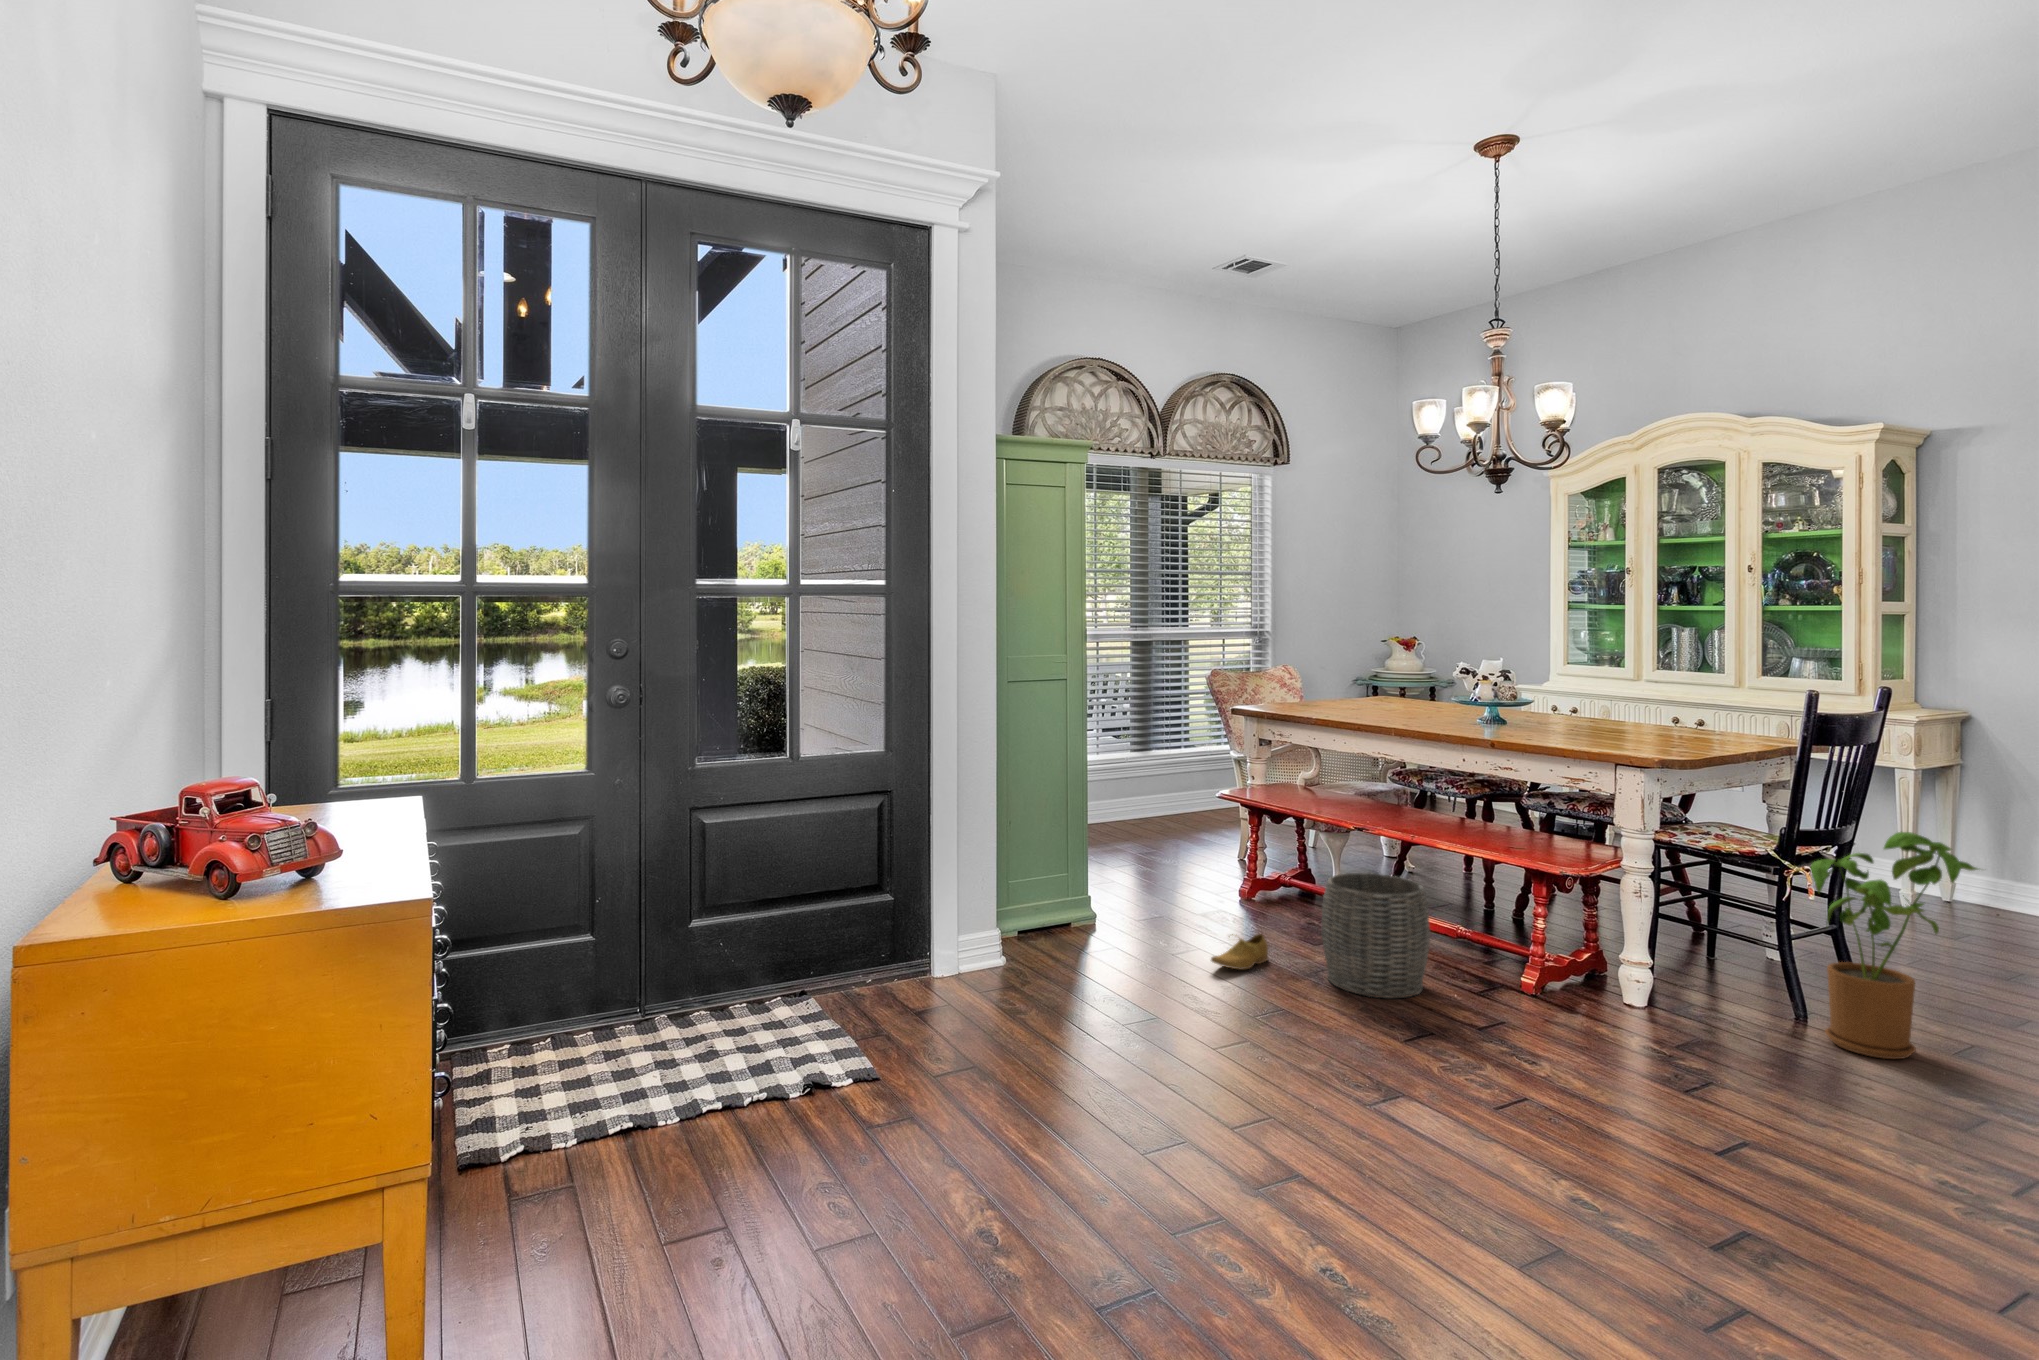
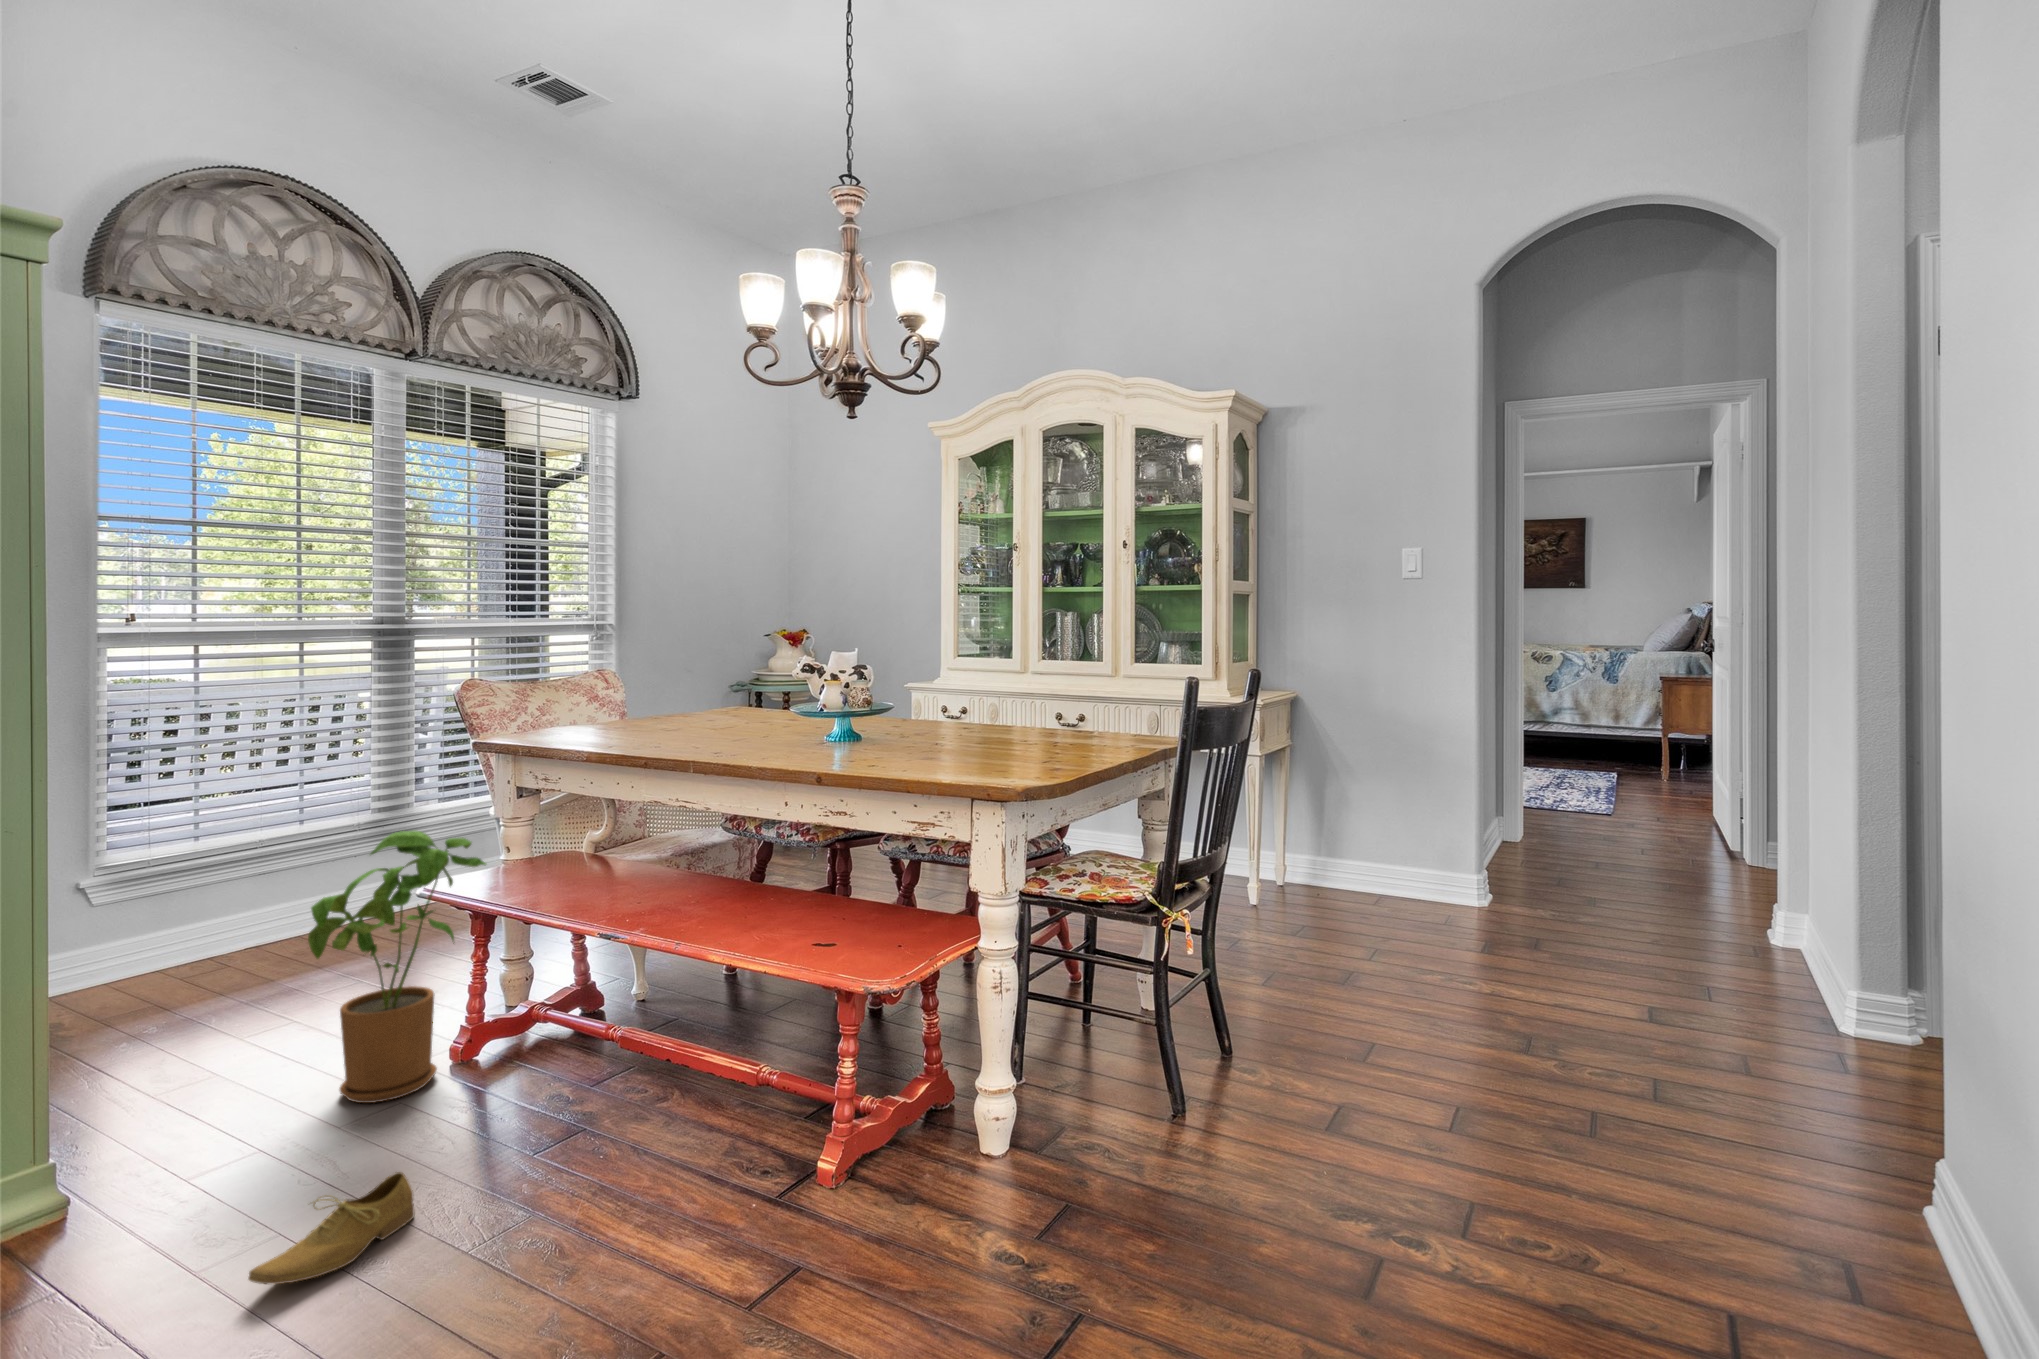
house plant: present [1811,832,1978,1059] -> present [308,831,486,1103]
woven basket: present [1322,873,1430,998] -> none [497,1019,695,1276]

